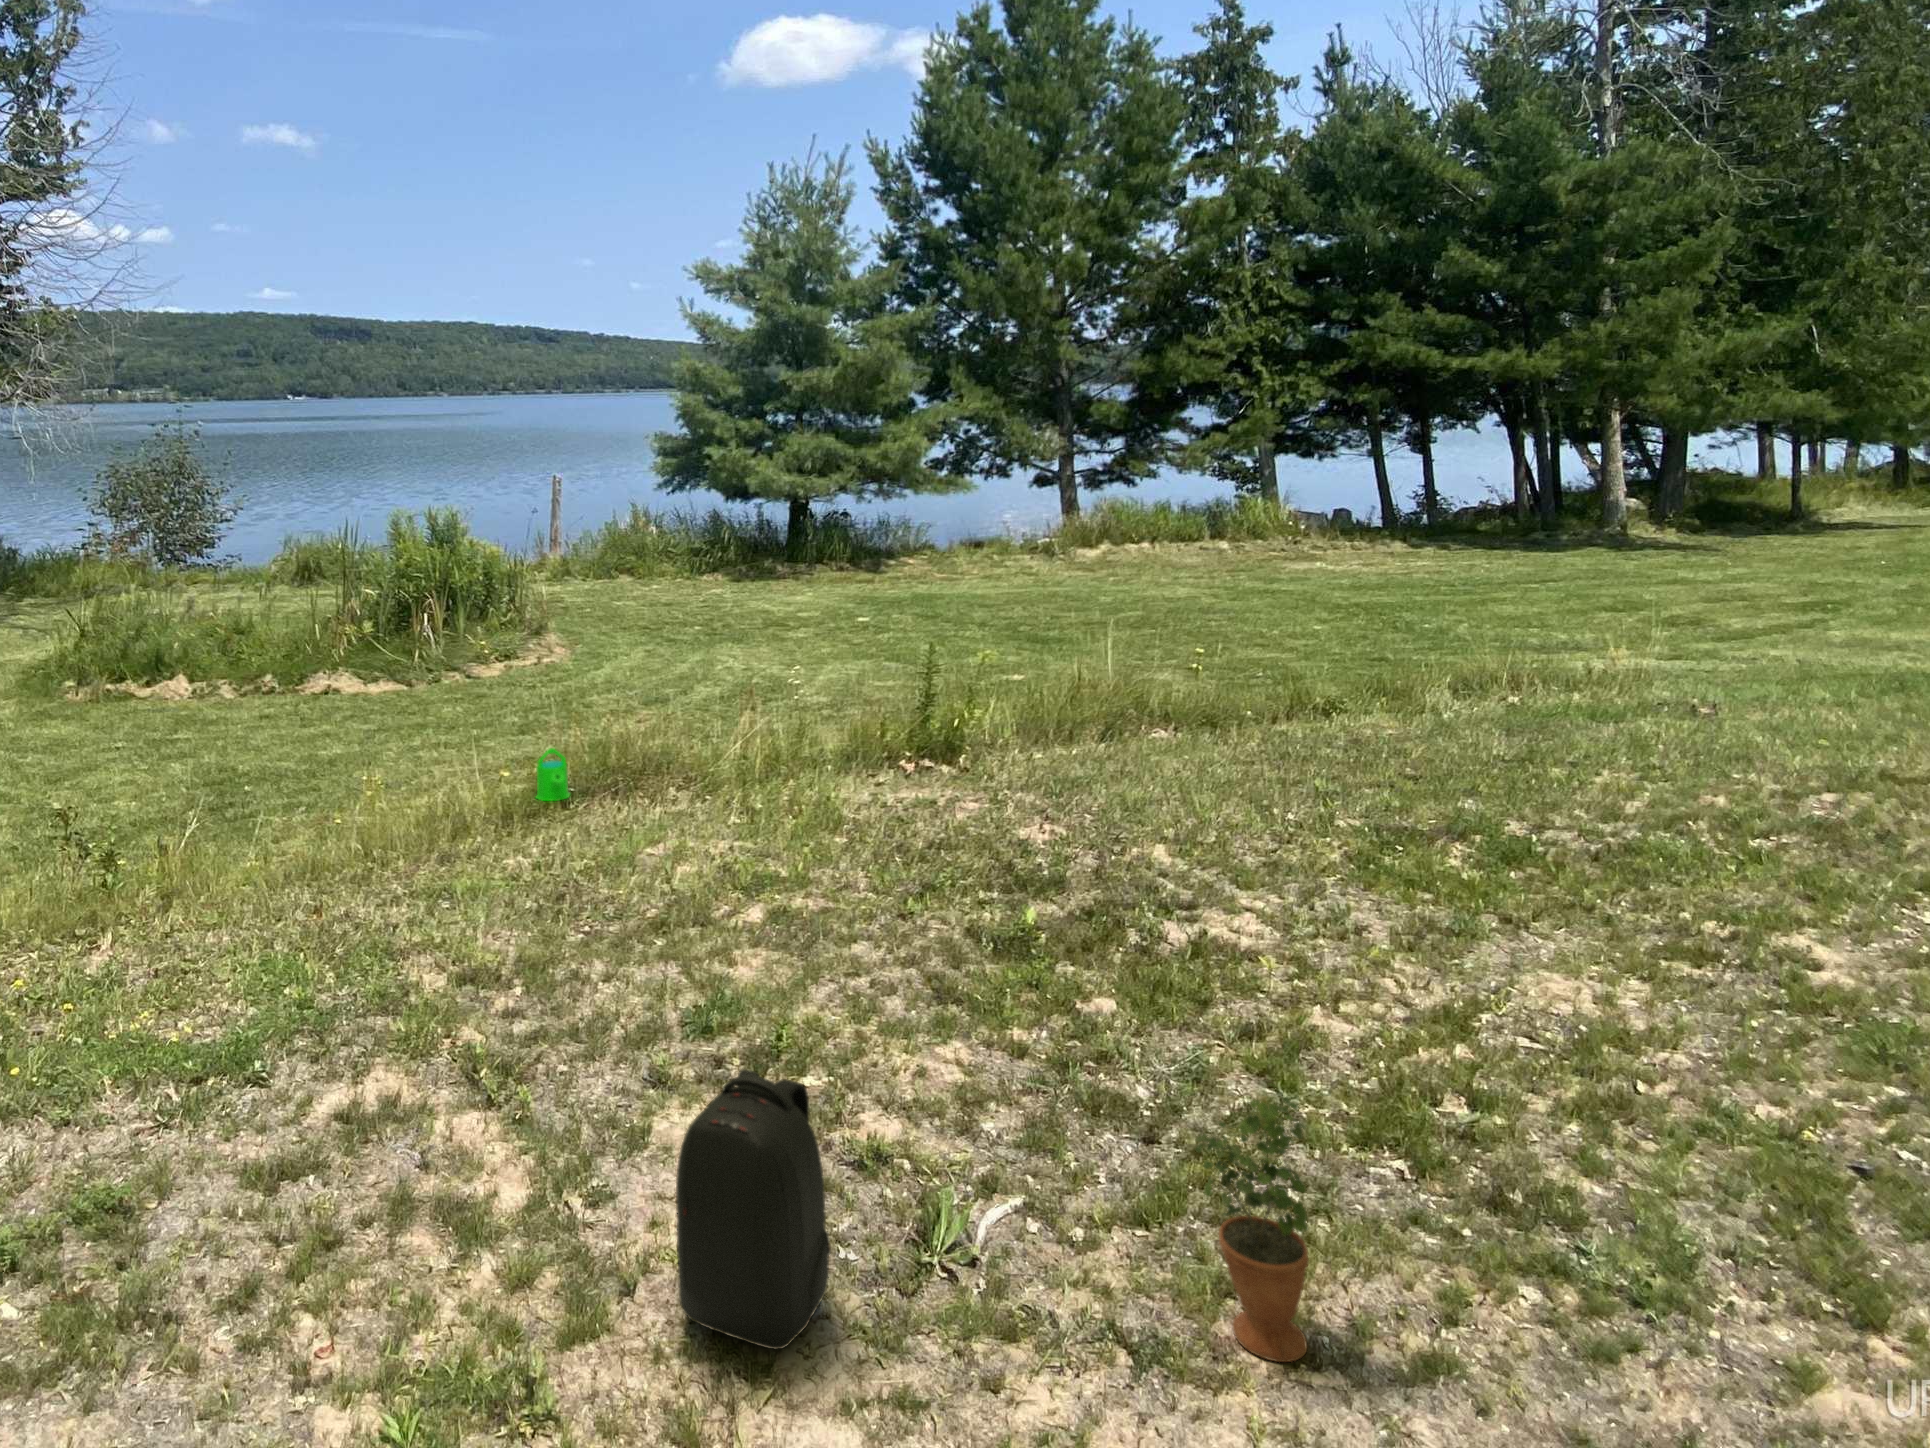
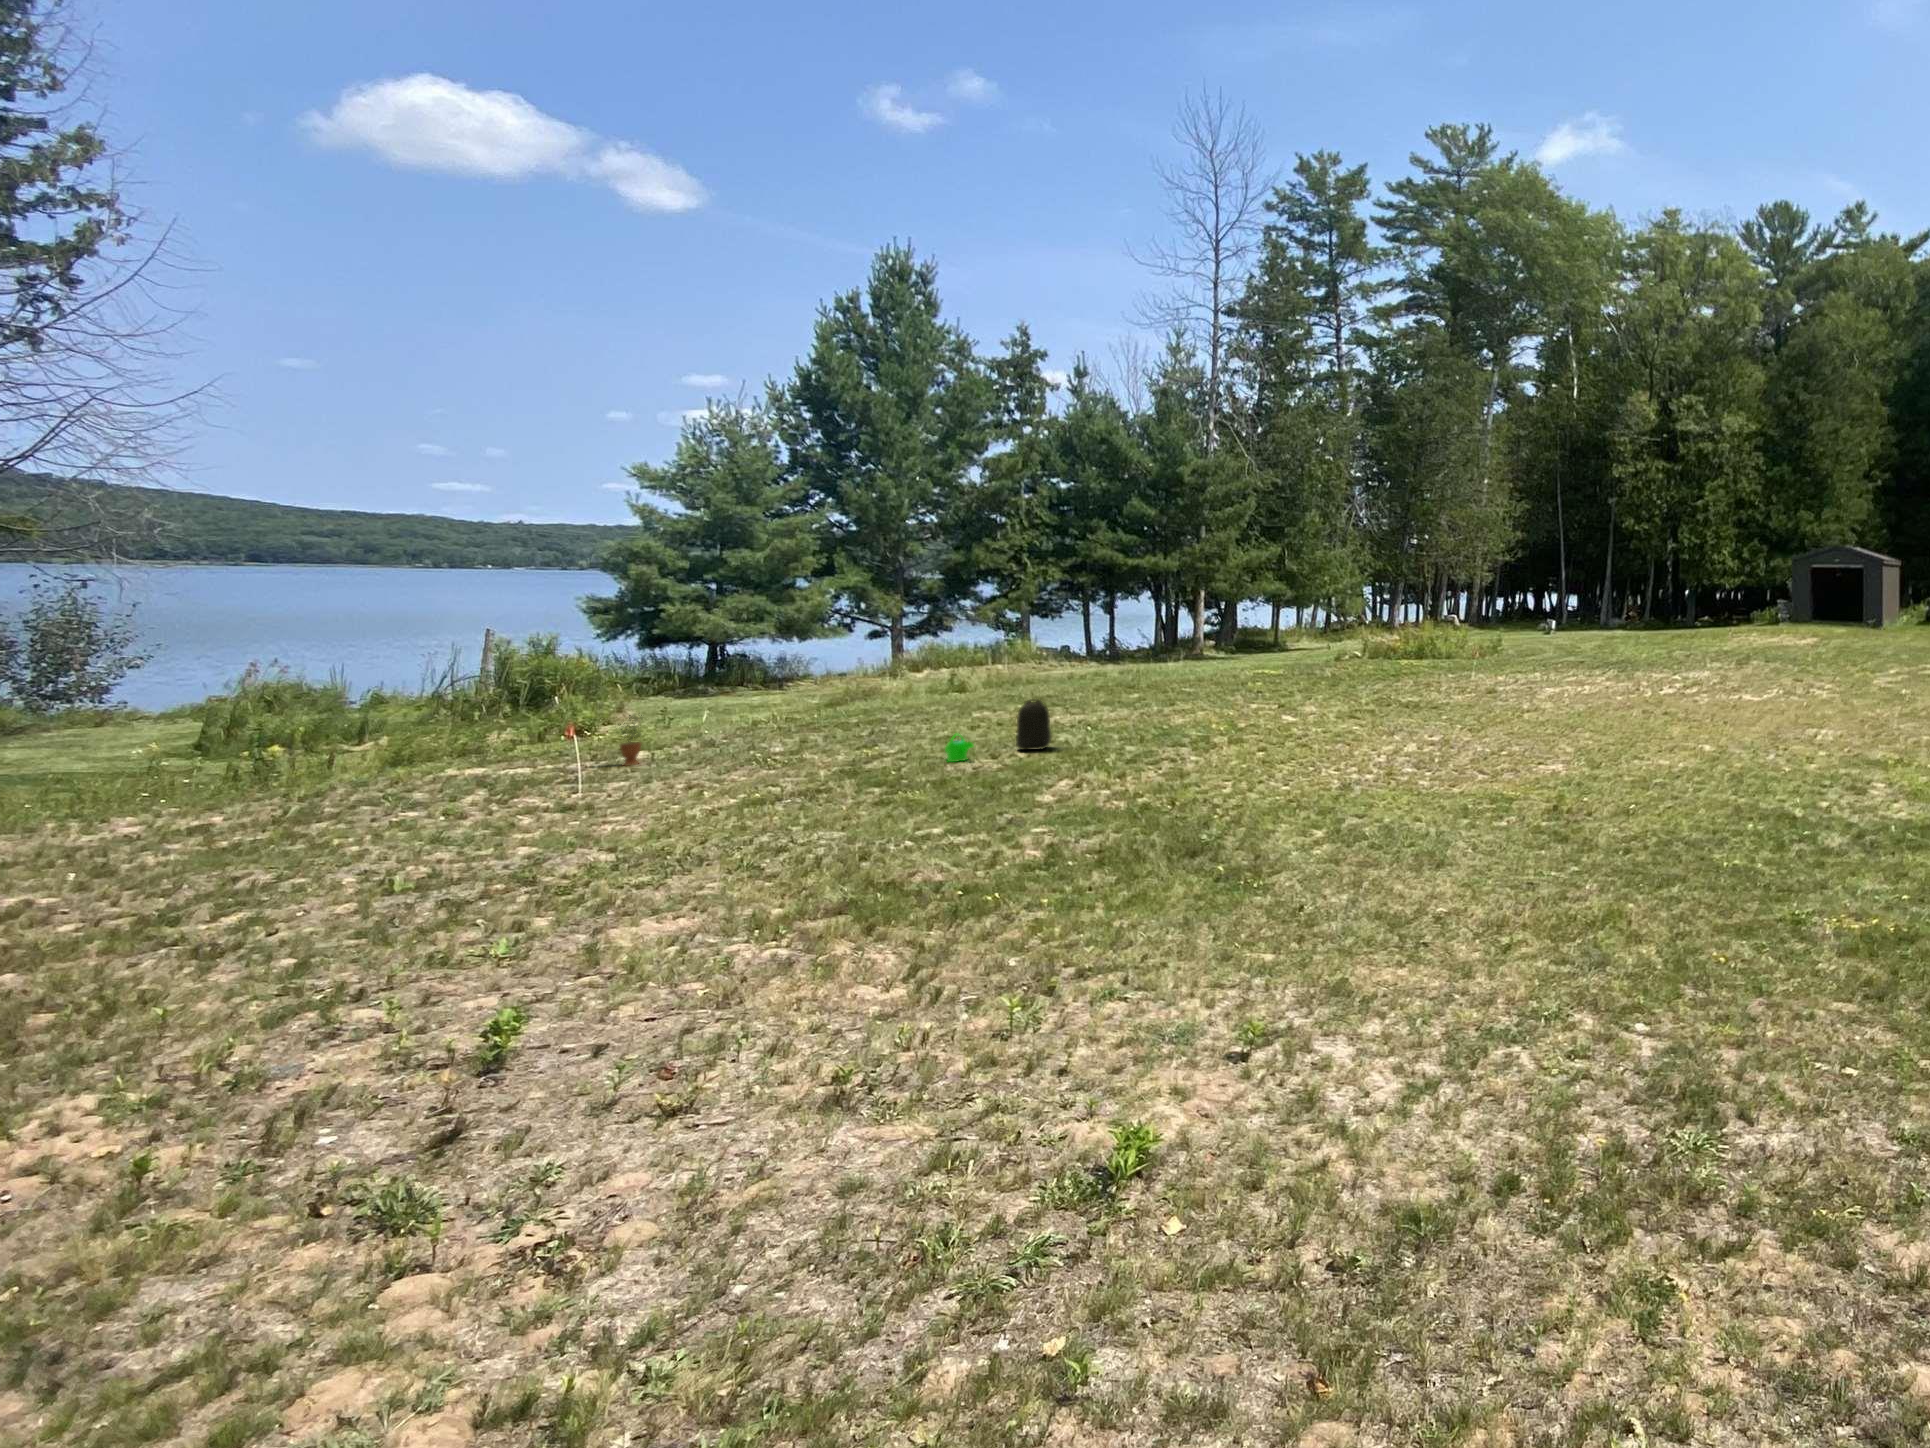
watering can: present [536,748,570,801] -> present [945,733,973,762]
potted plant: present [1195,1085,1309,1362] -> present [618,714,642,766]

